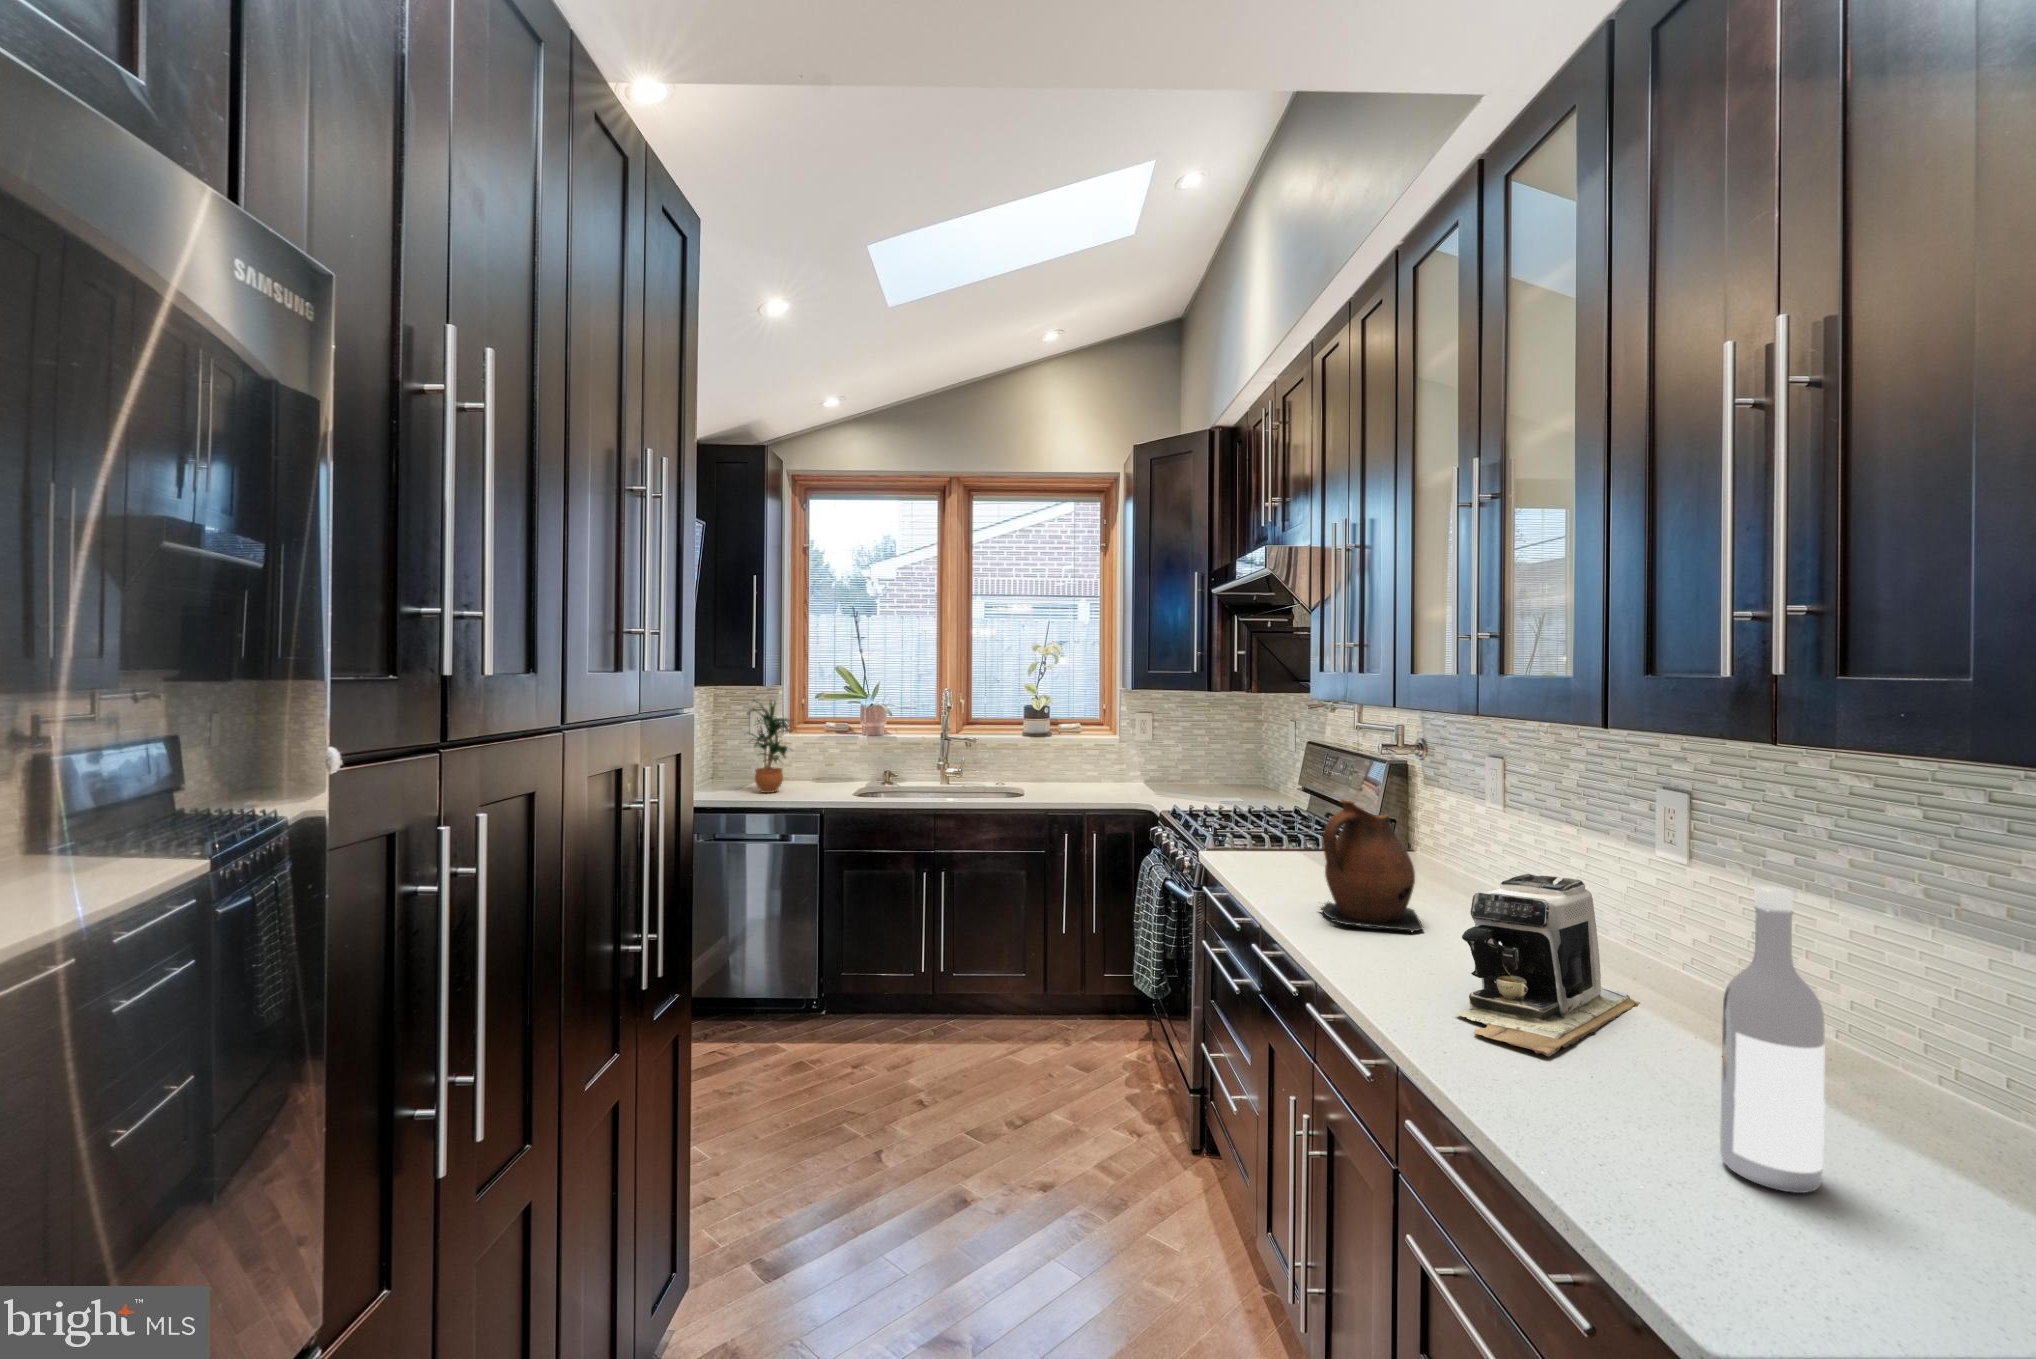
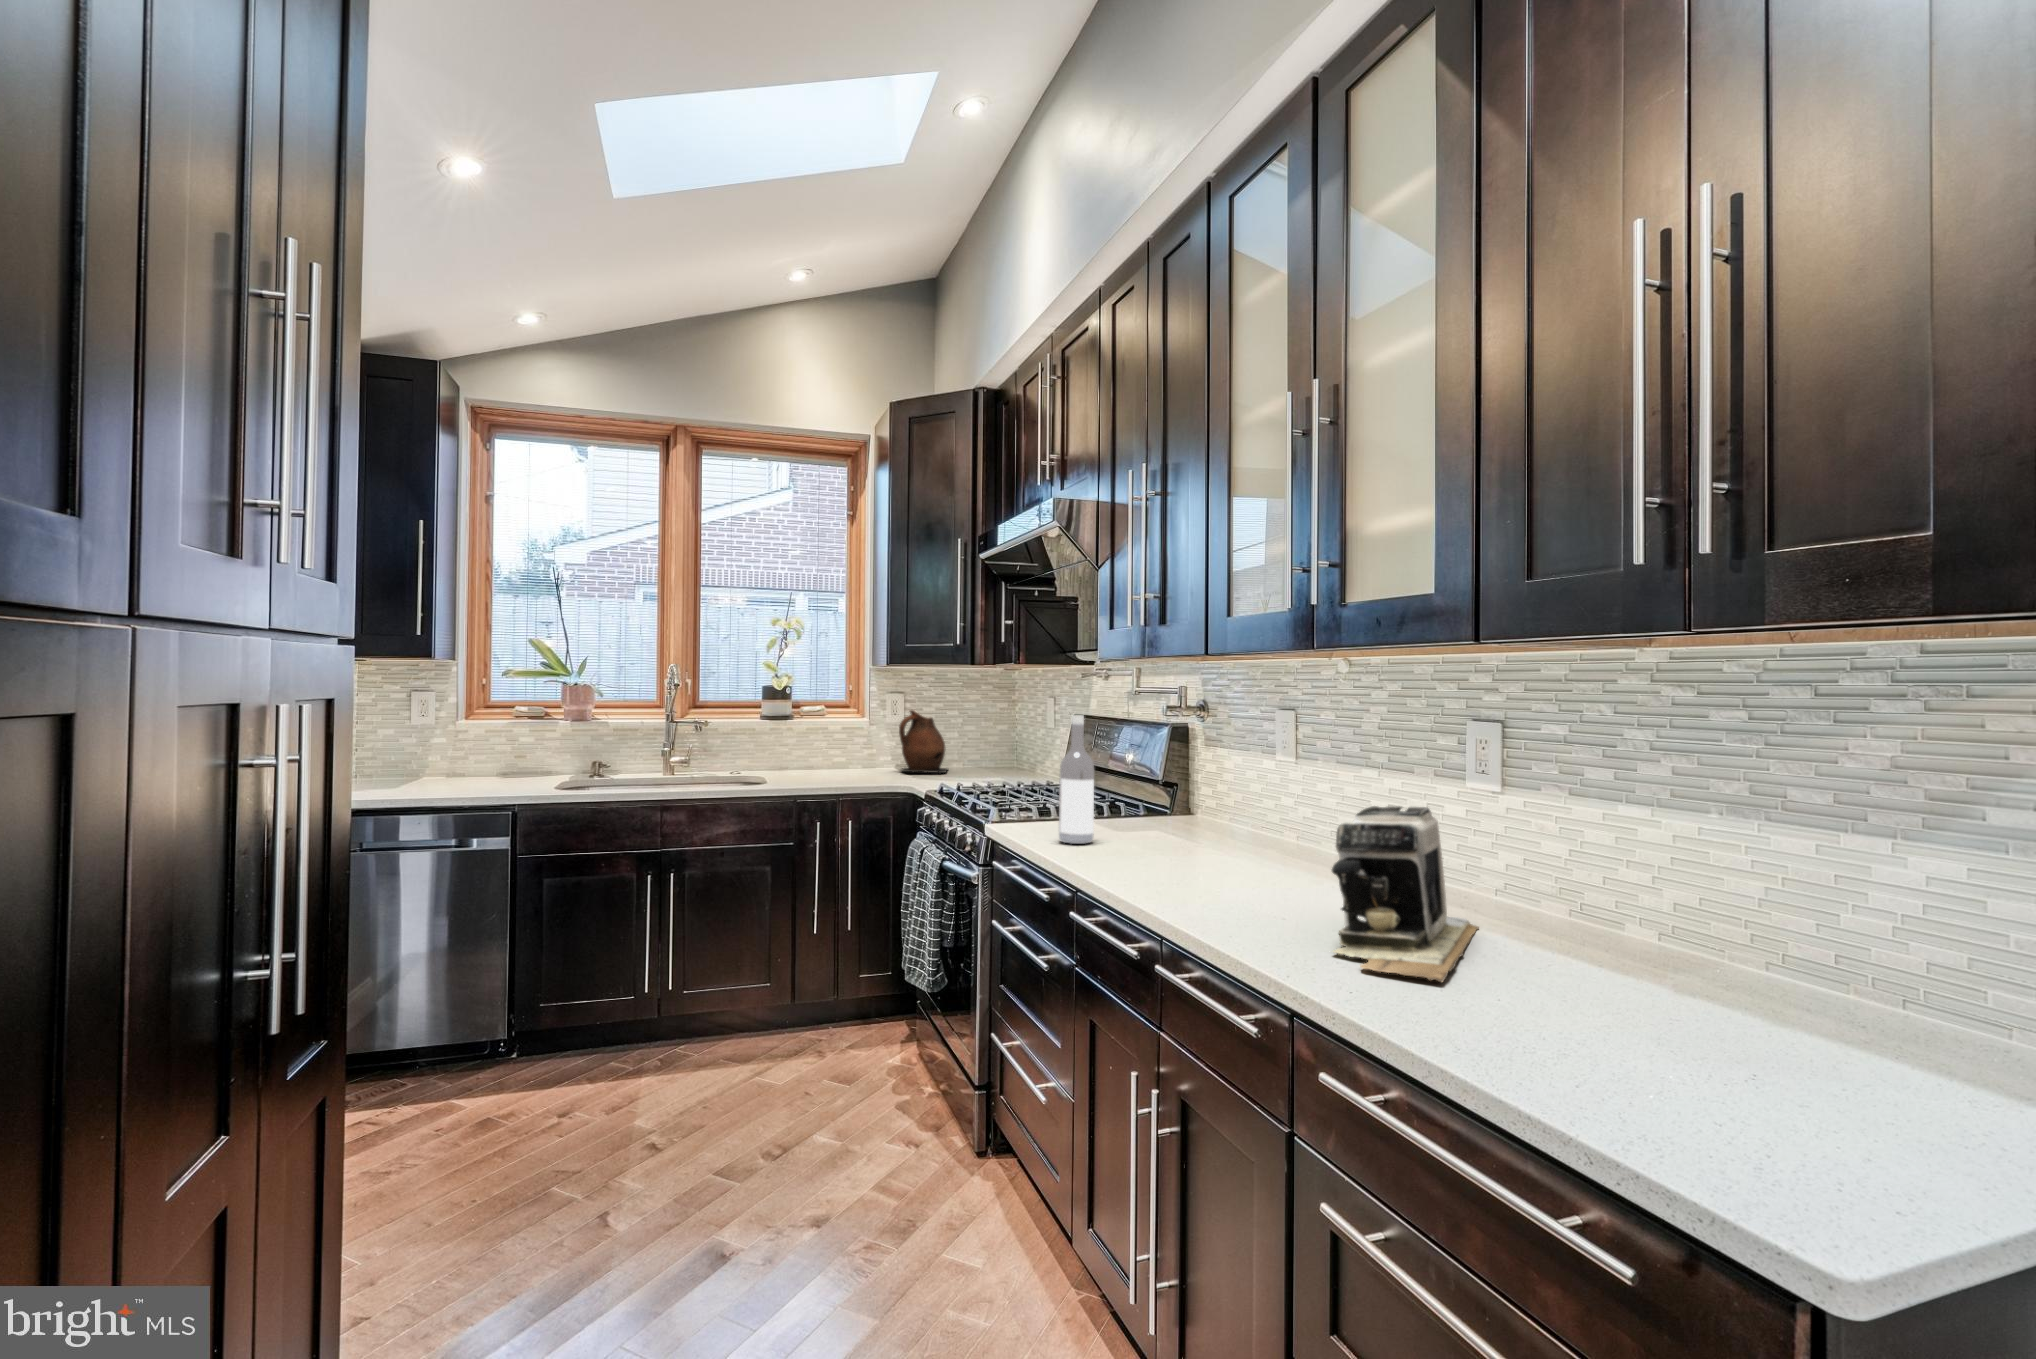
potted plant: present [748,702,795,793] -> none [398,674,478,792]
ceramic pitcher: present [1321,799,1423,932] -> present [899,710,947,773]
wine bottle: present [1720,886,1825,1193] -> present [1059,715,1094,844]

